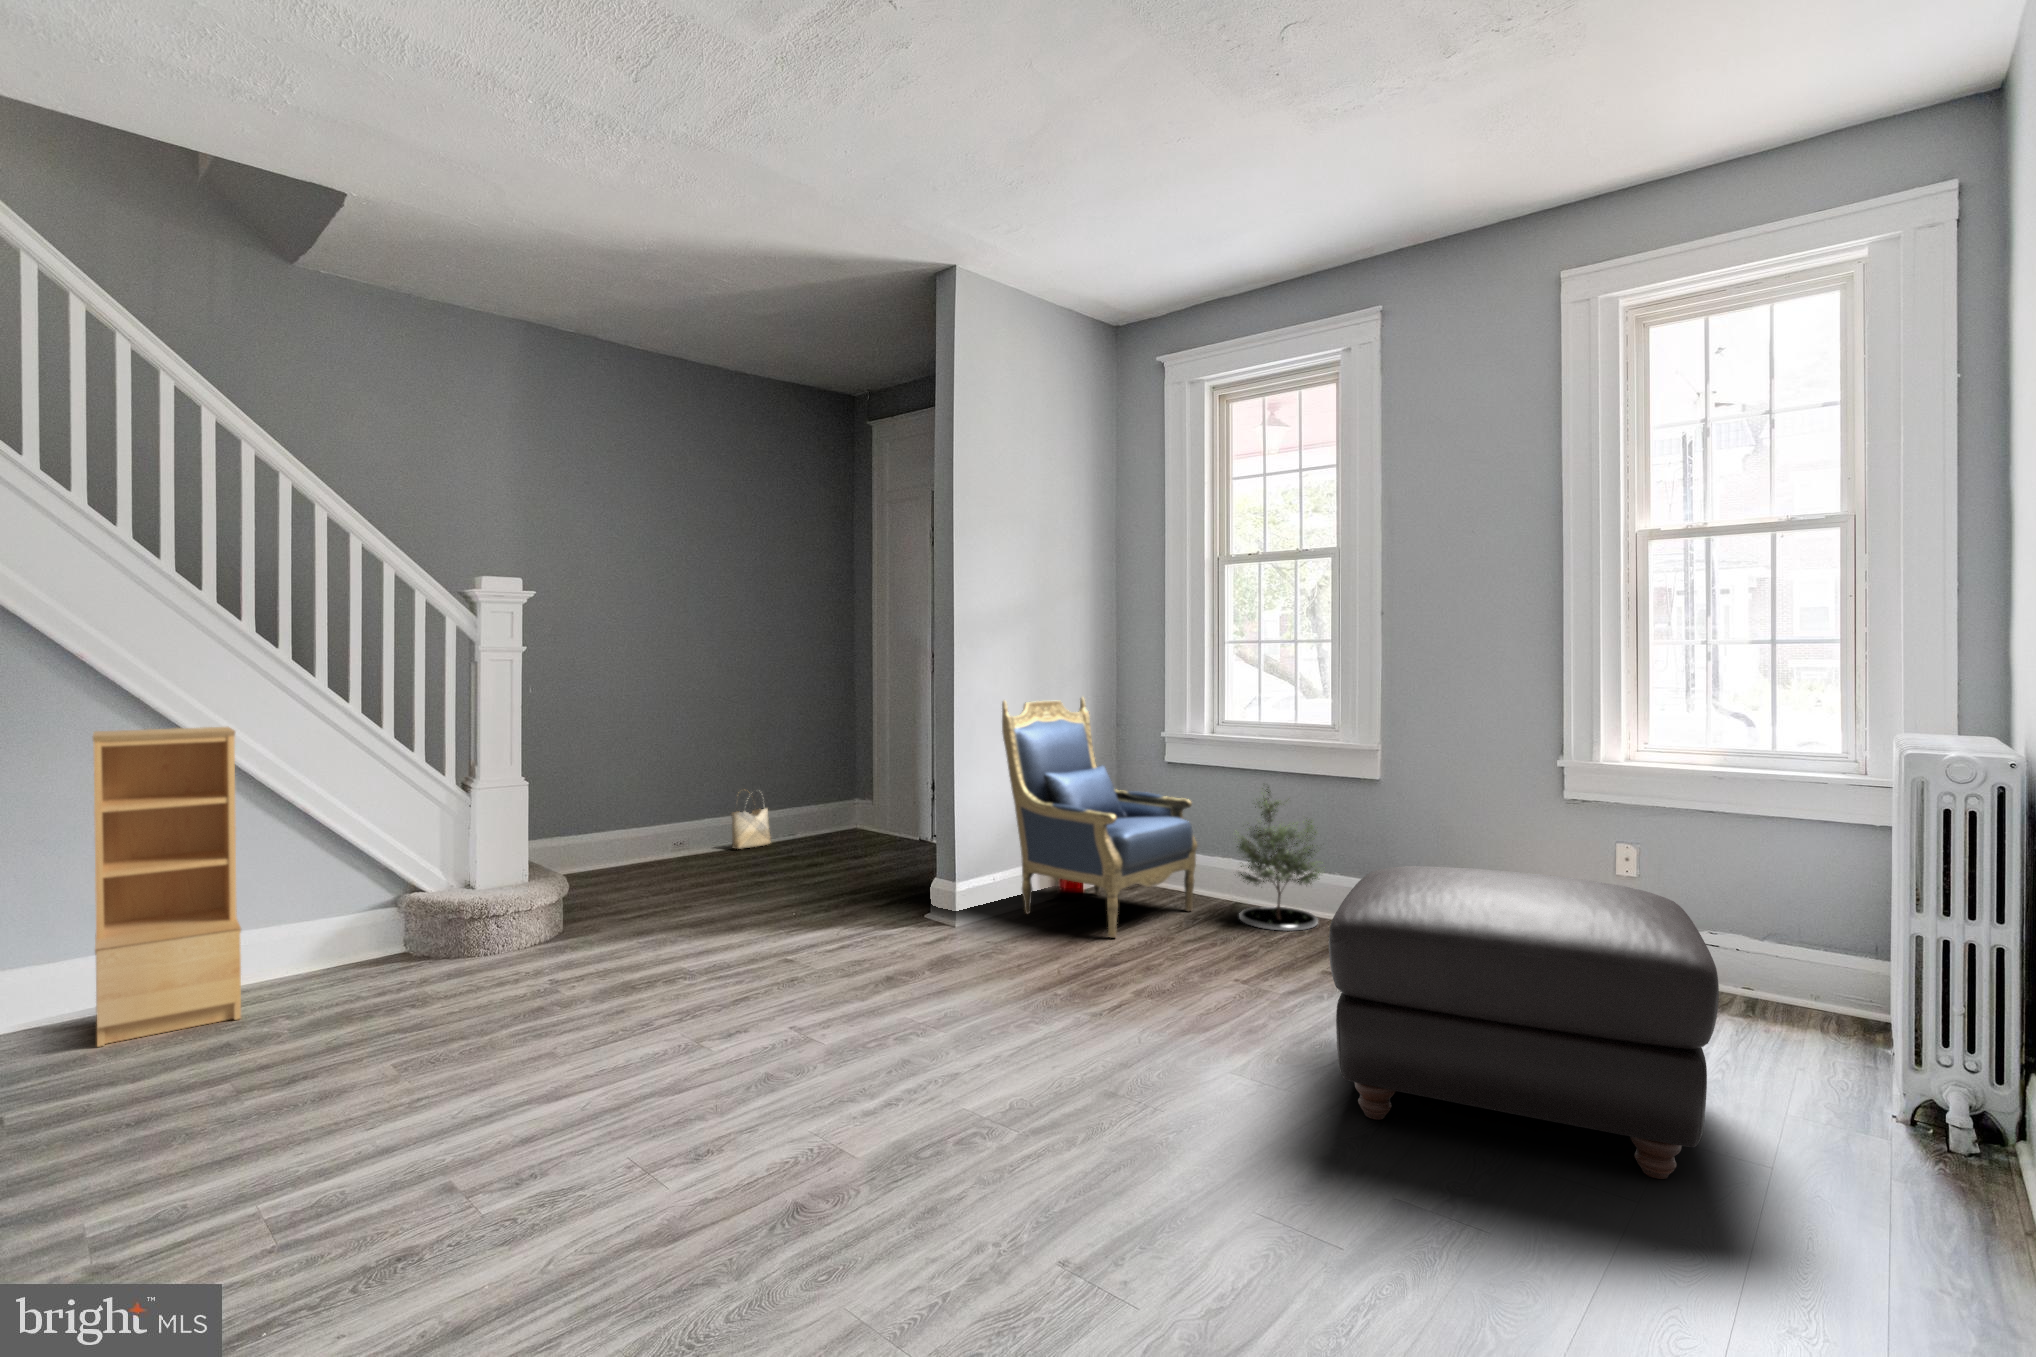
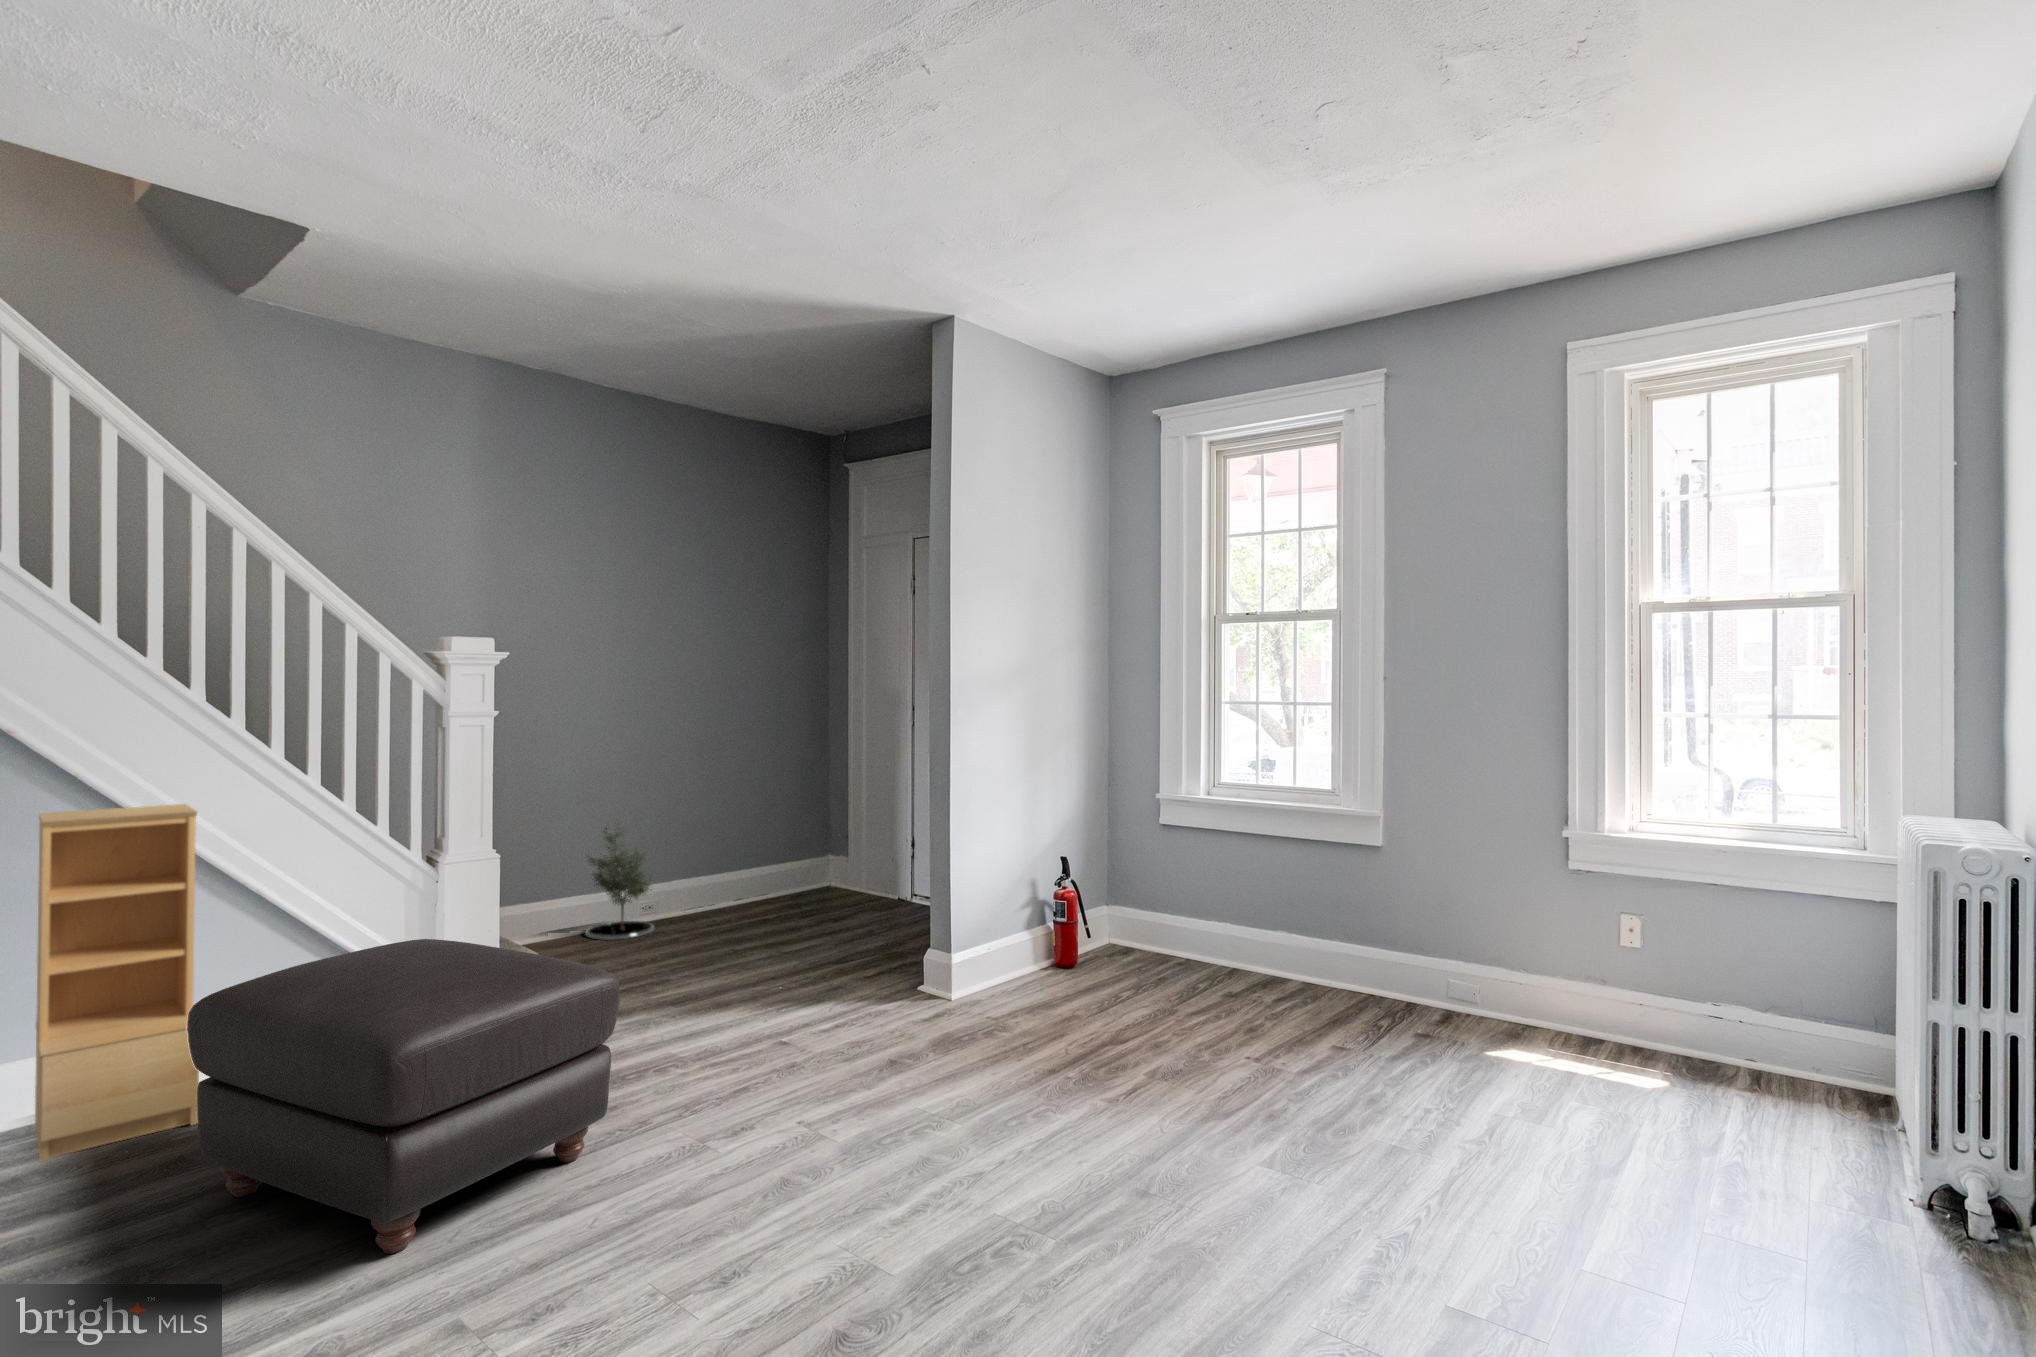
armchair: present [1002,697,1198,938] -> none [997,756,1196,1011]
potted tree: present [1237,787,1320,931] -> present [585,824,654,940]
woven basket: present [731,808,771,849] -> none [701,847,742,910]
ottoman: present [1329,866,1719,1179] -> present [187,939,620,1254]

